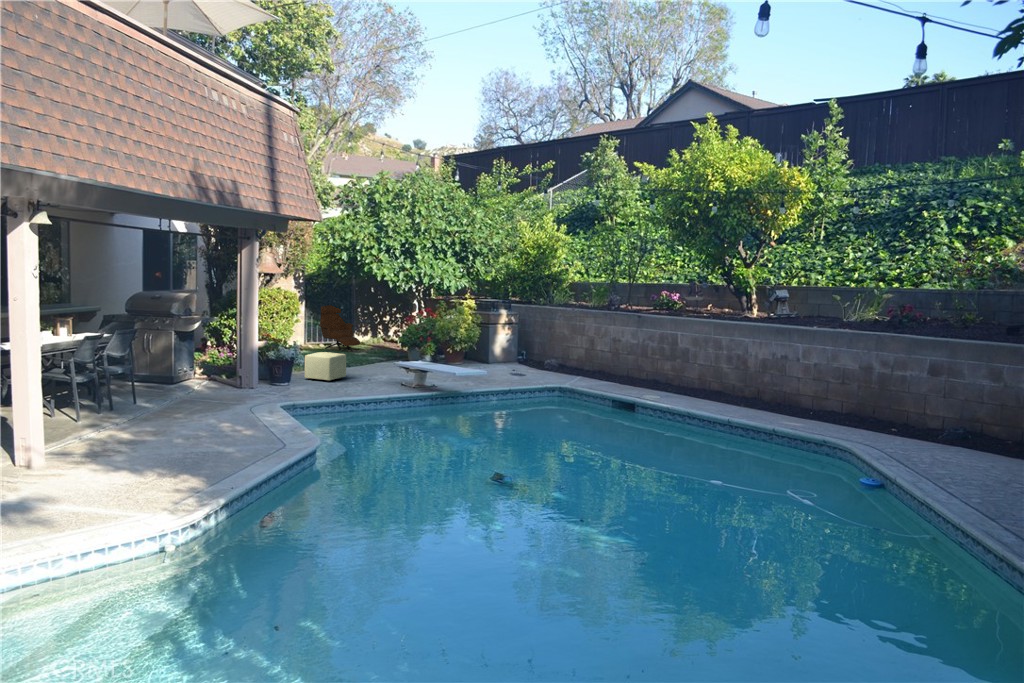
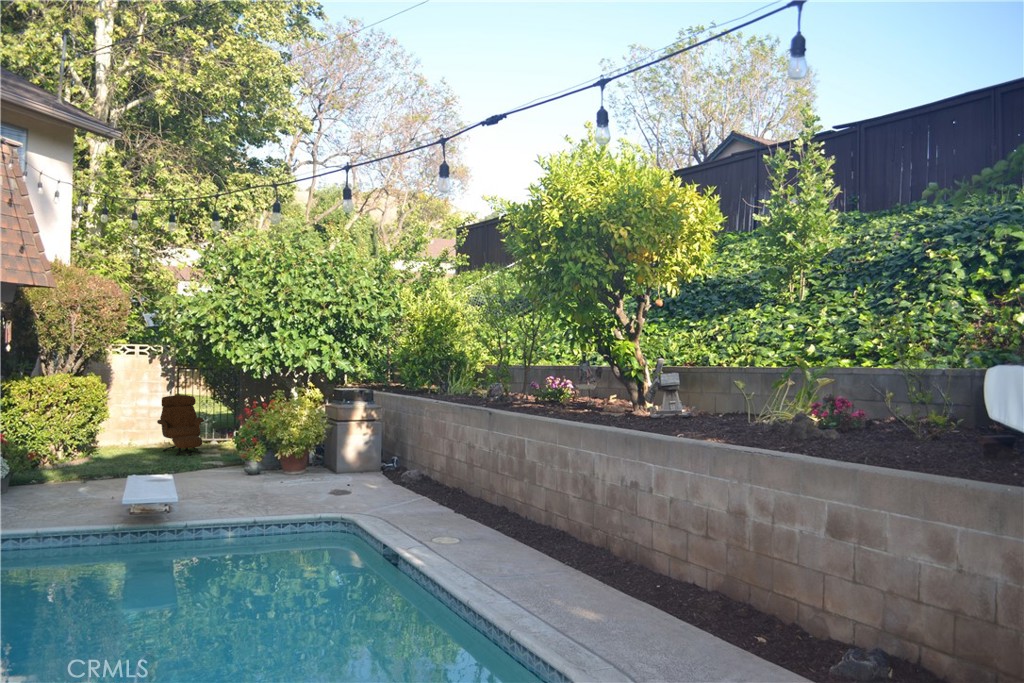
ottoman: present [305,352,346,382] -> none [10,468,75,513]

